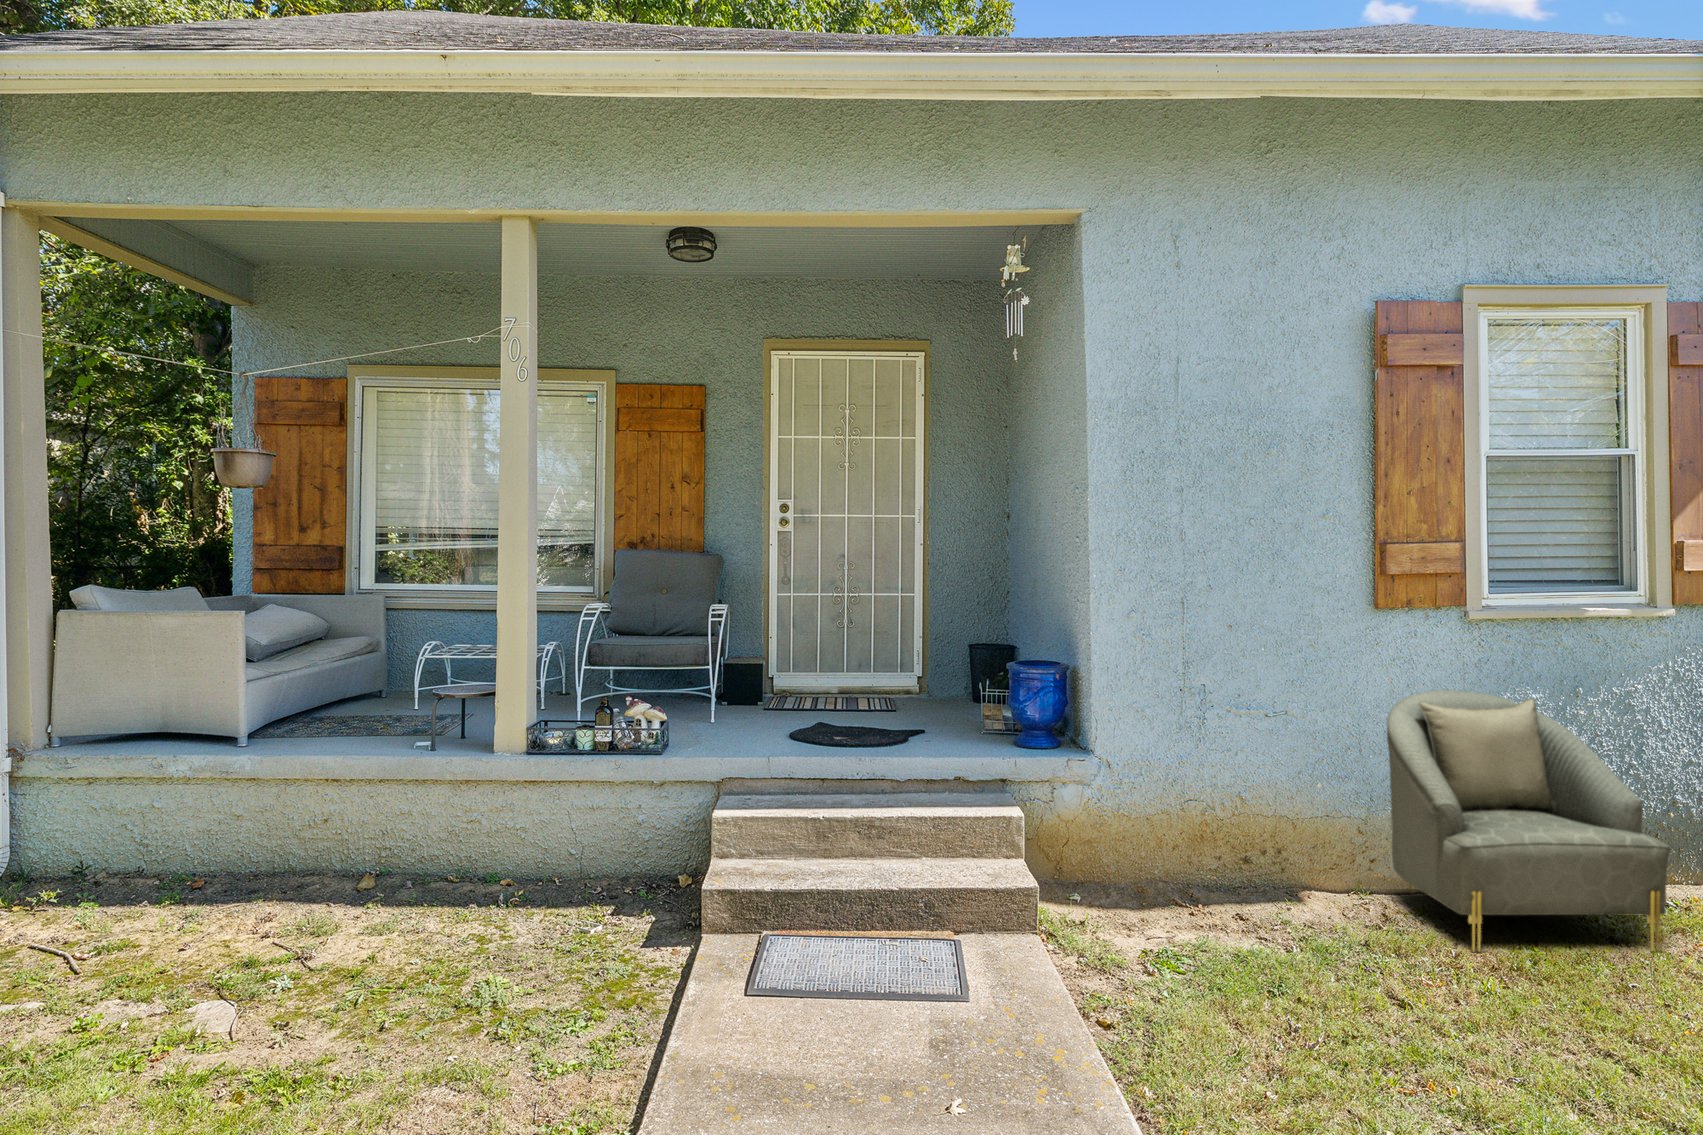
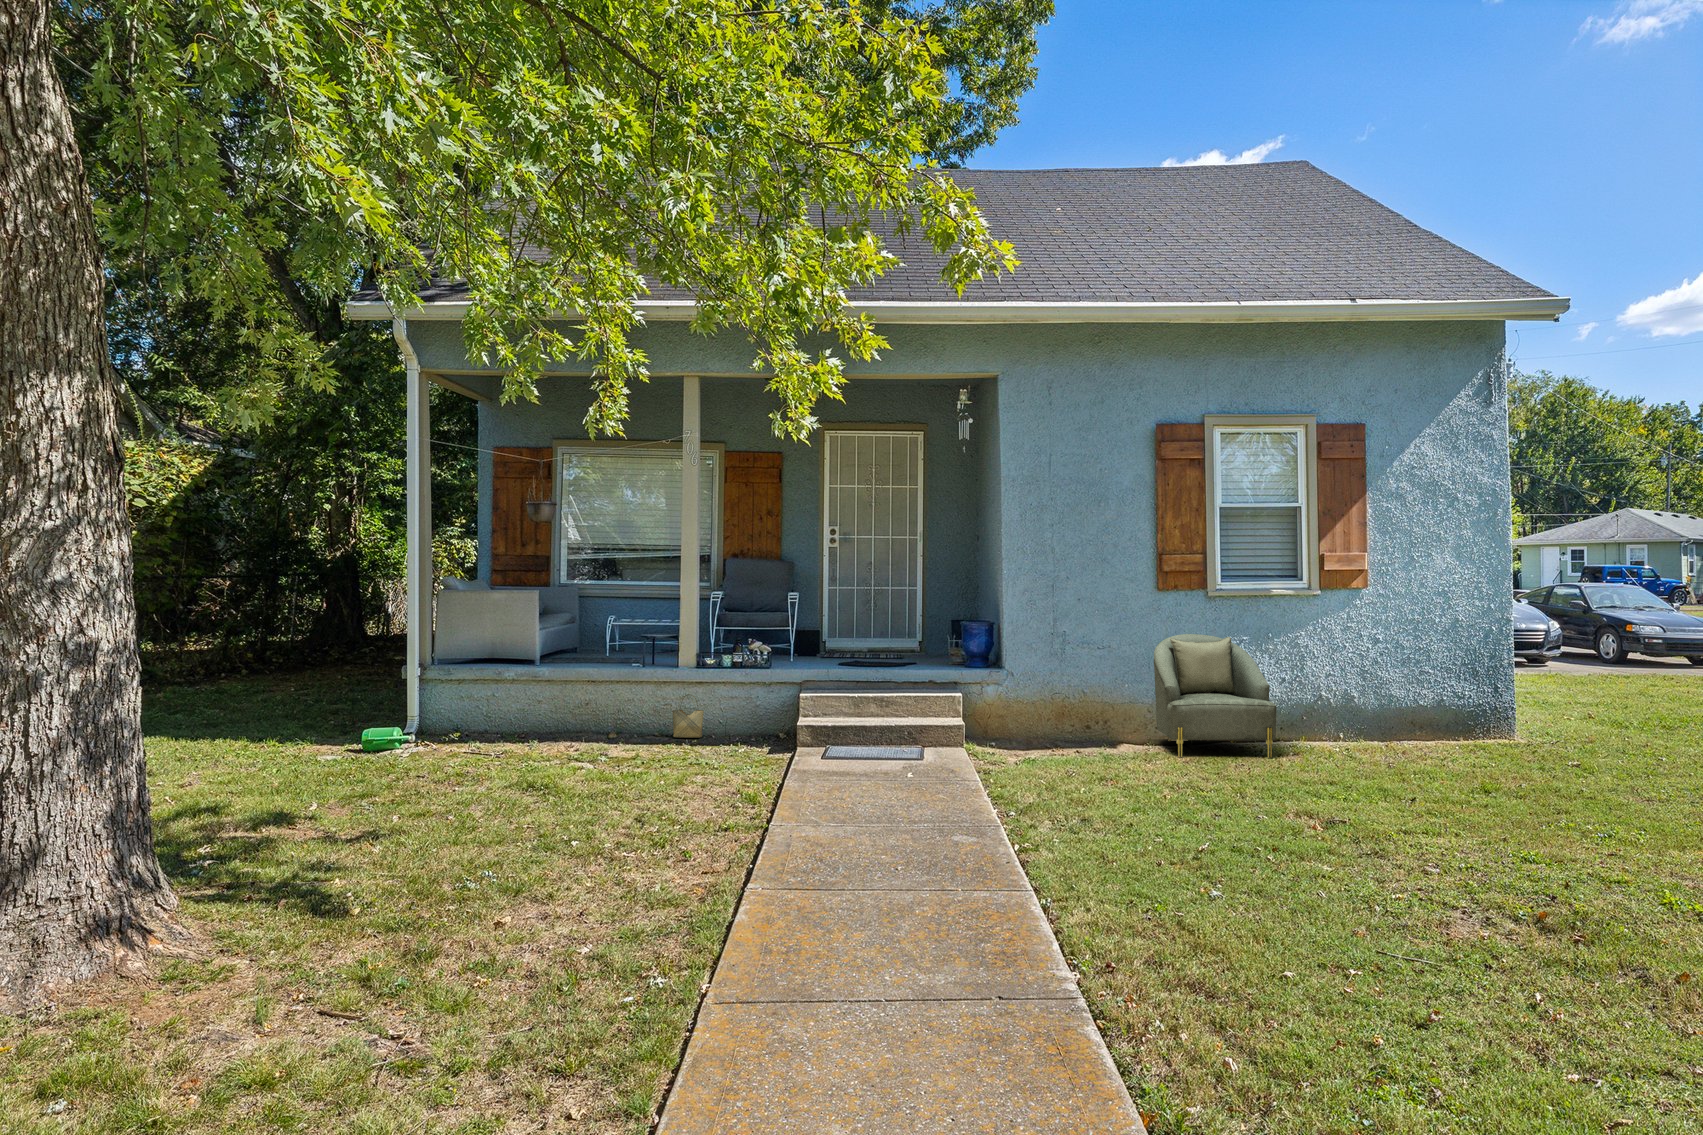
woven basket: none [469,808,532,893] -> present [672,694,704,738]

